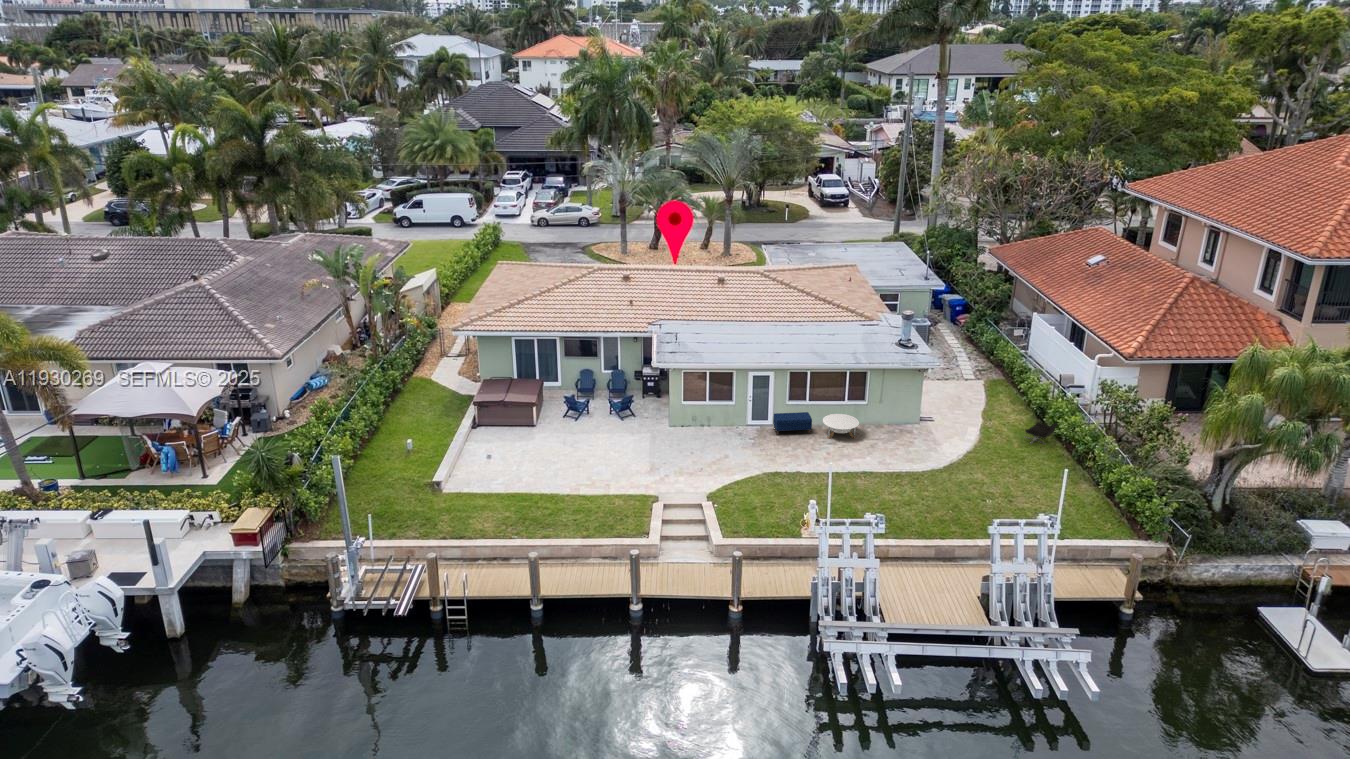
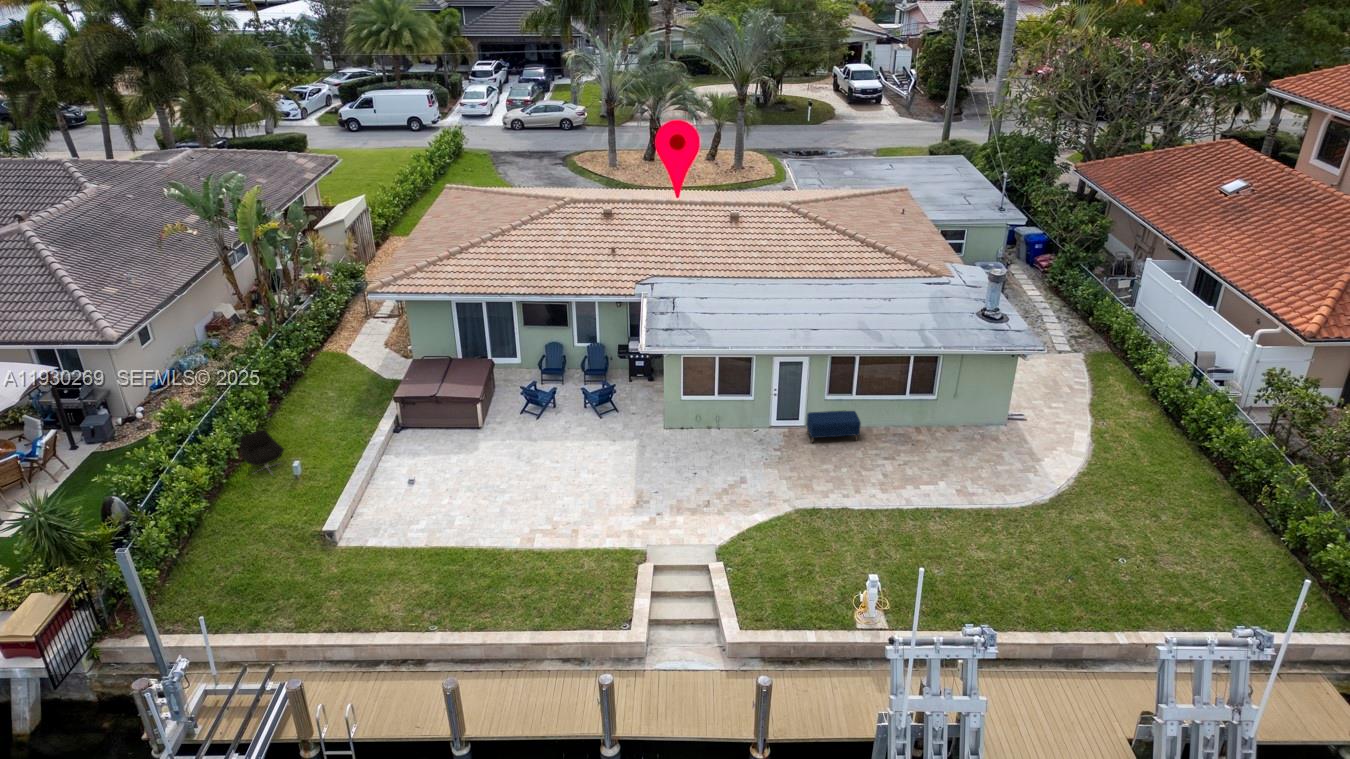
round table: present [823,414,859,439] -> none [875,412,926,449]
lounge chair: present [1025,422,1057,443] -> present [240,429,284,474]

